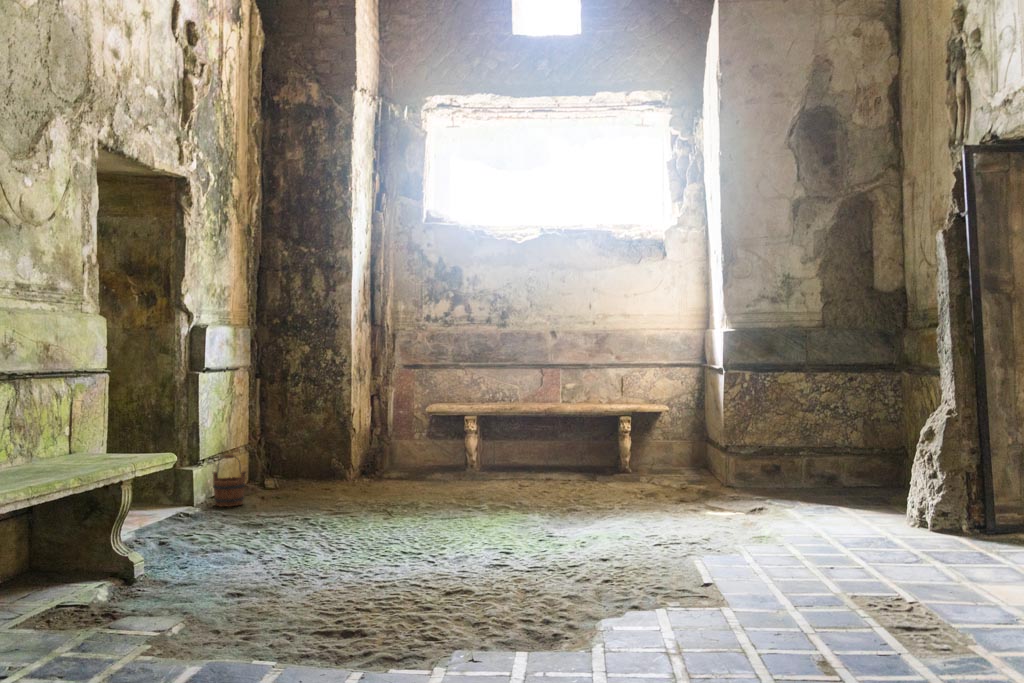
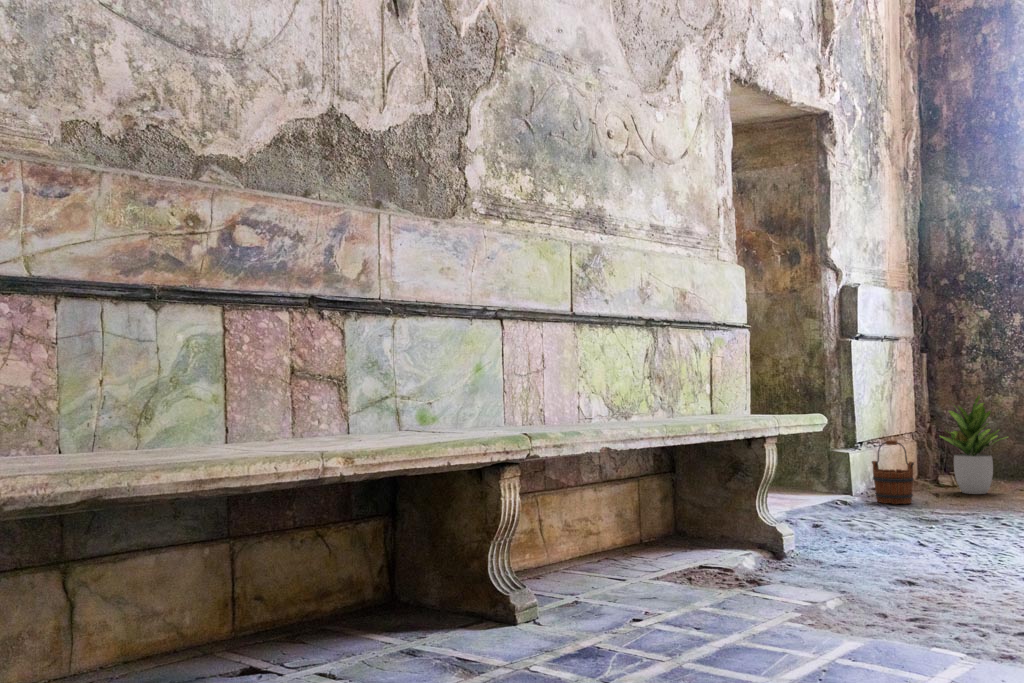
potted plant: none [266,411,317,488] -> present [940,395,1006,494]

